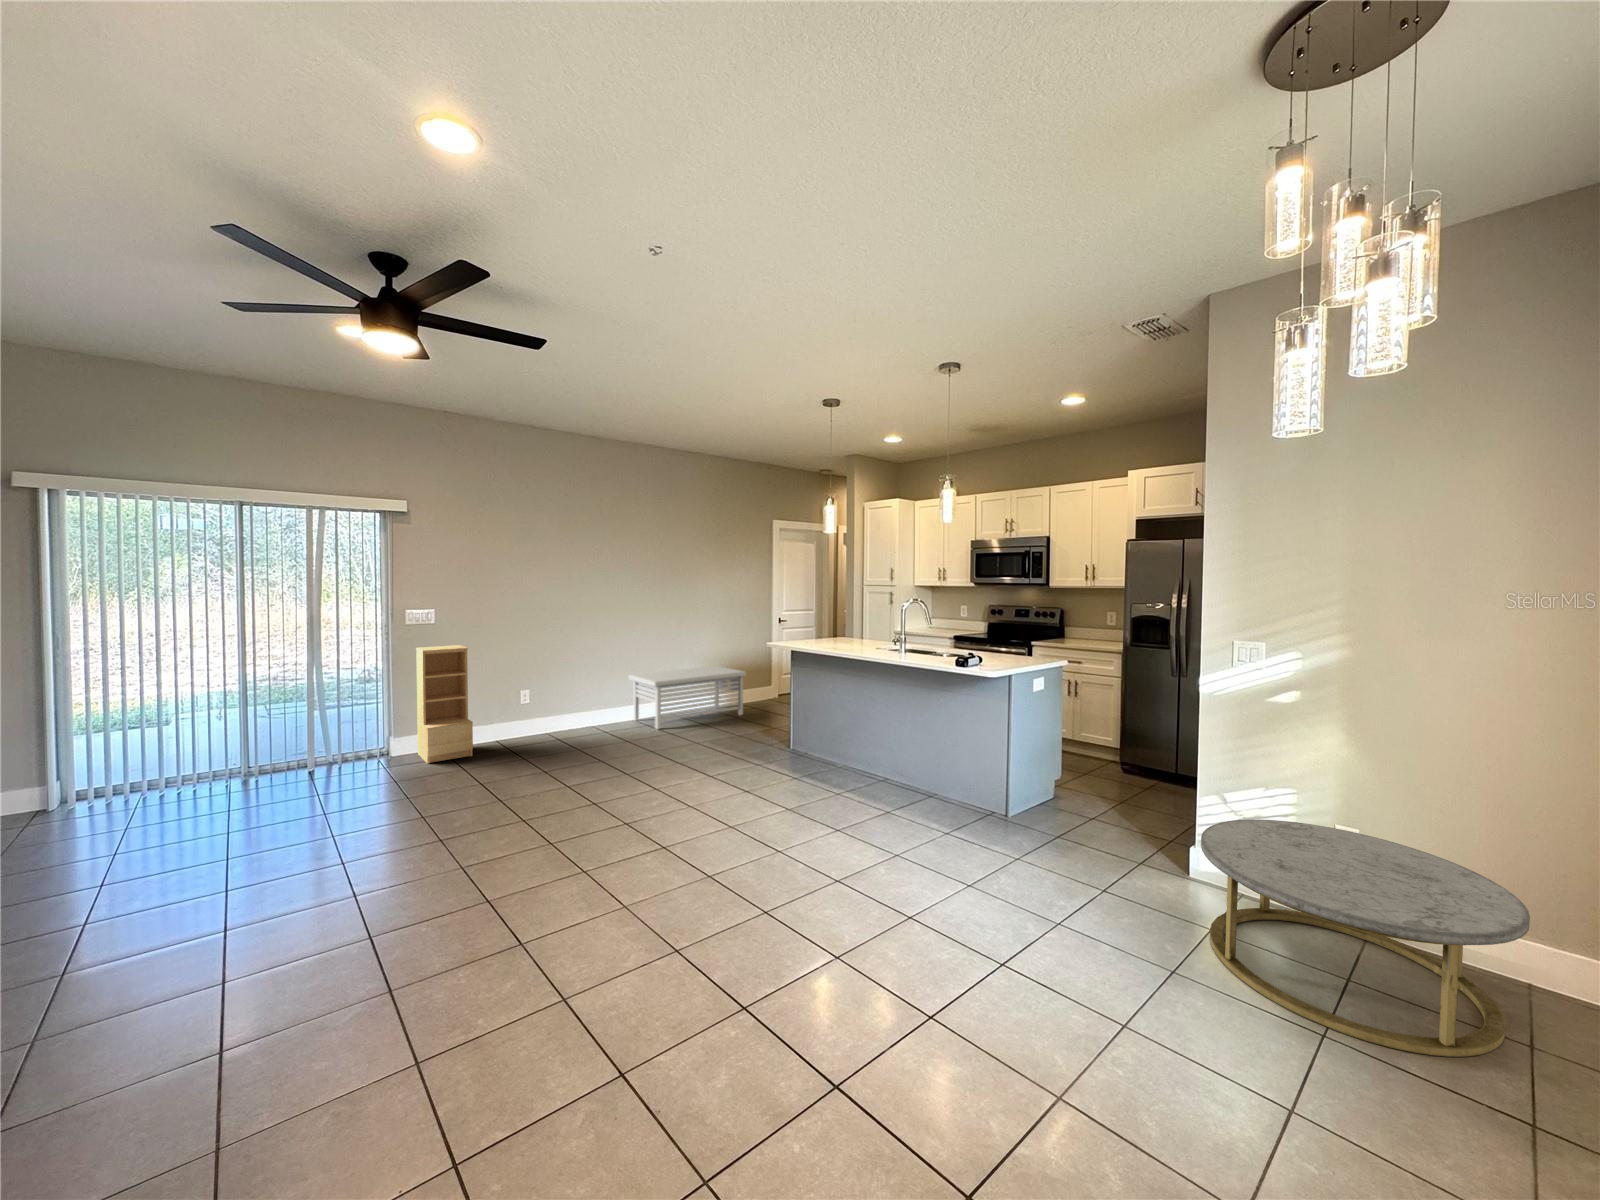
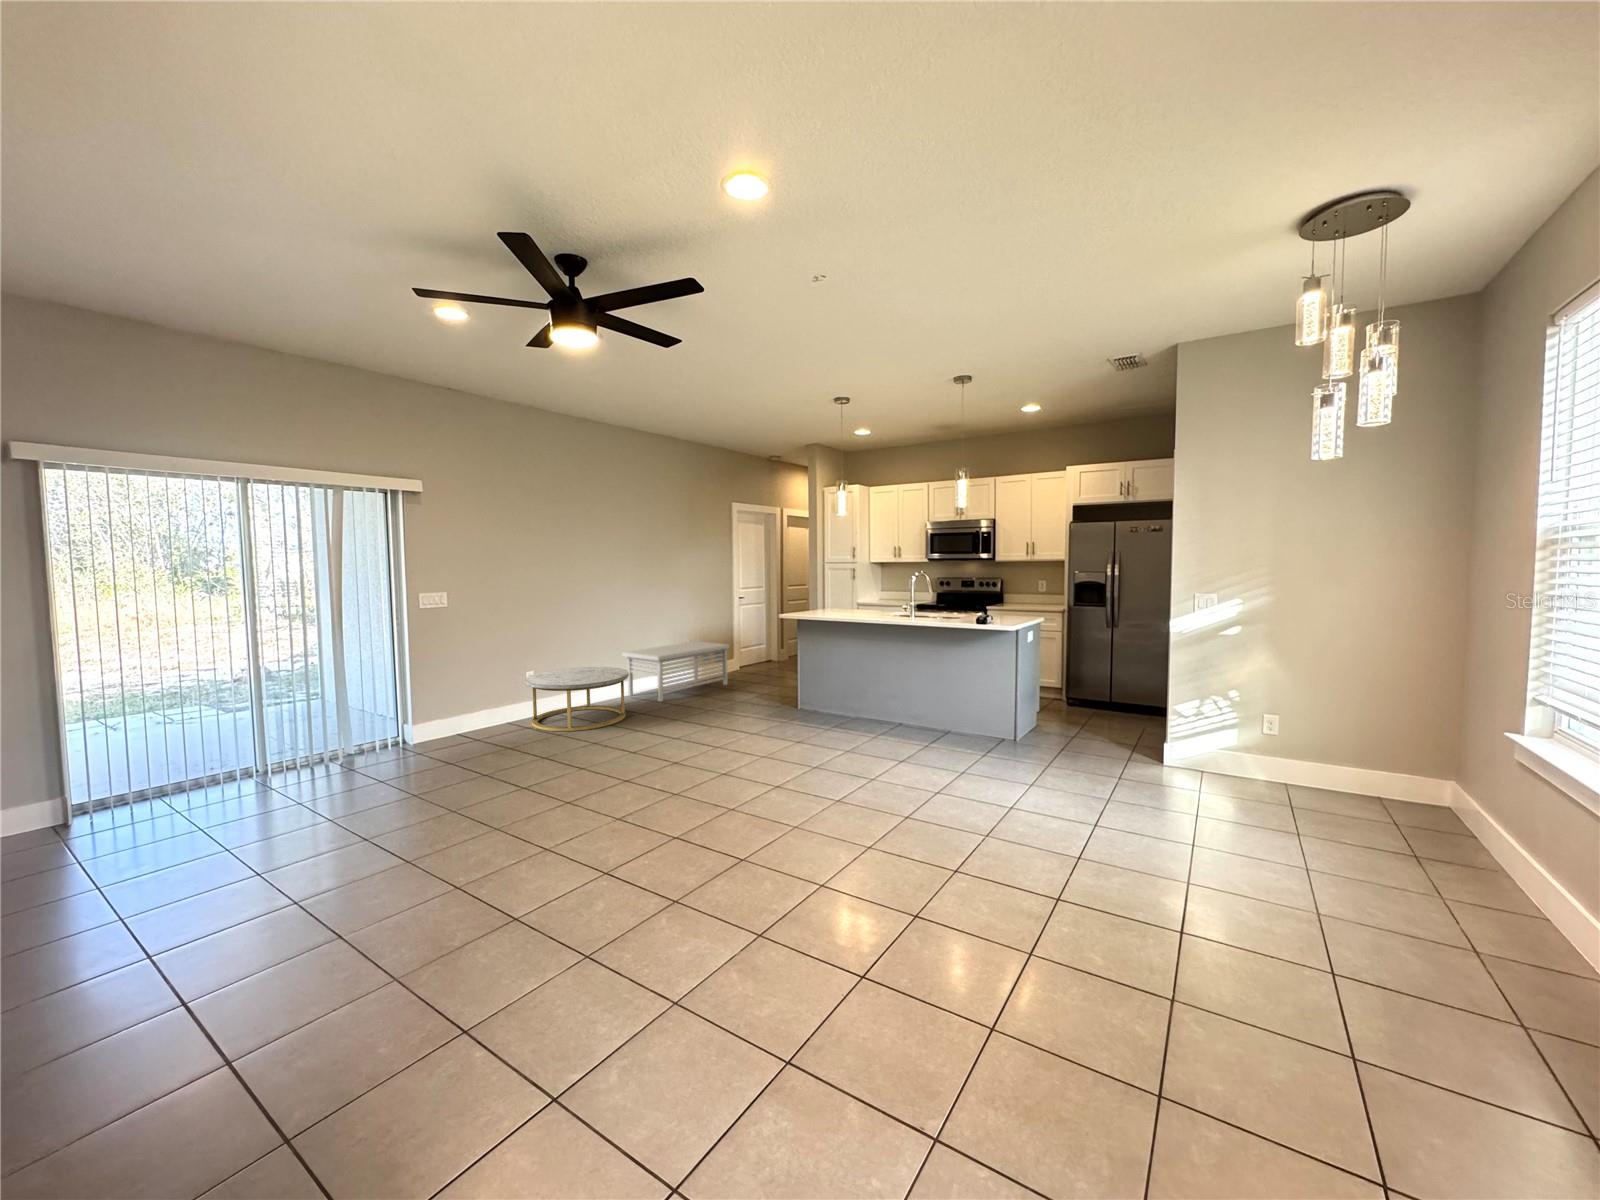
bookshelf: present [416,645,473,764] -> none [432,628,501,747]
coffee table: present [1201,819,1530,1057] -> present [525,667,629,731]

